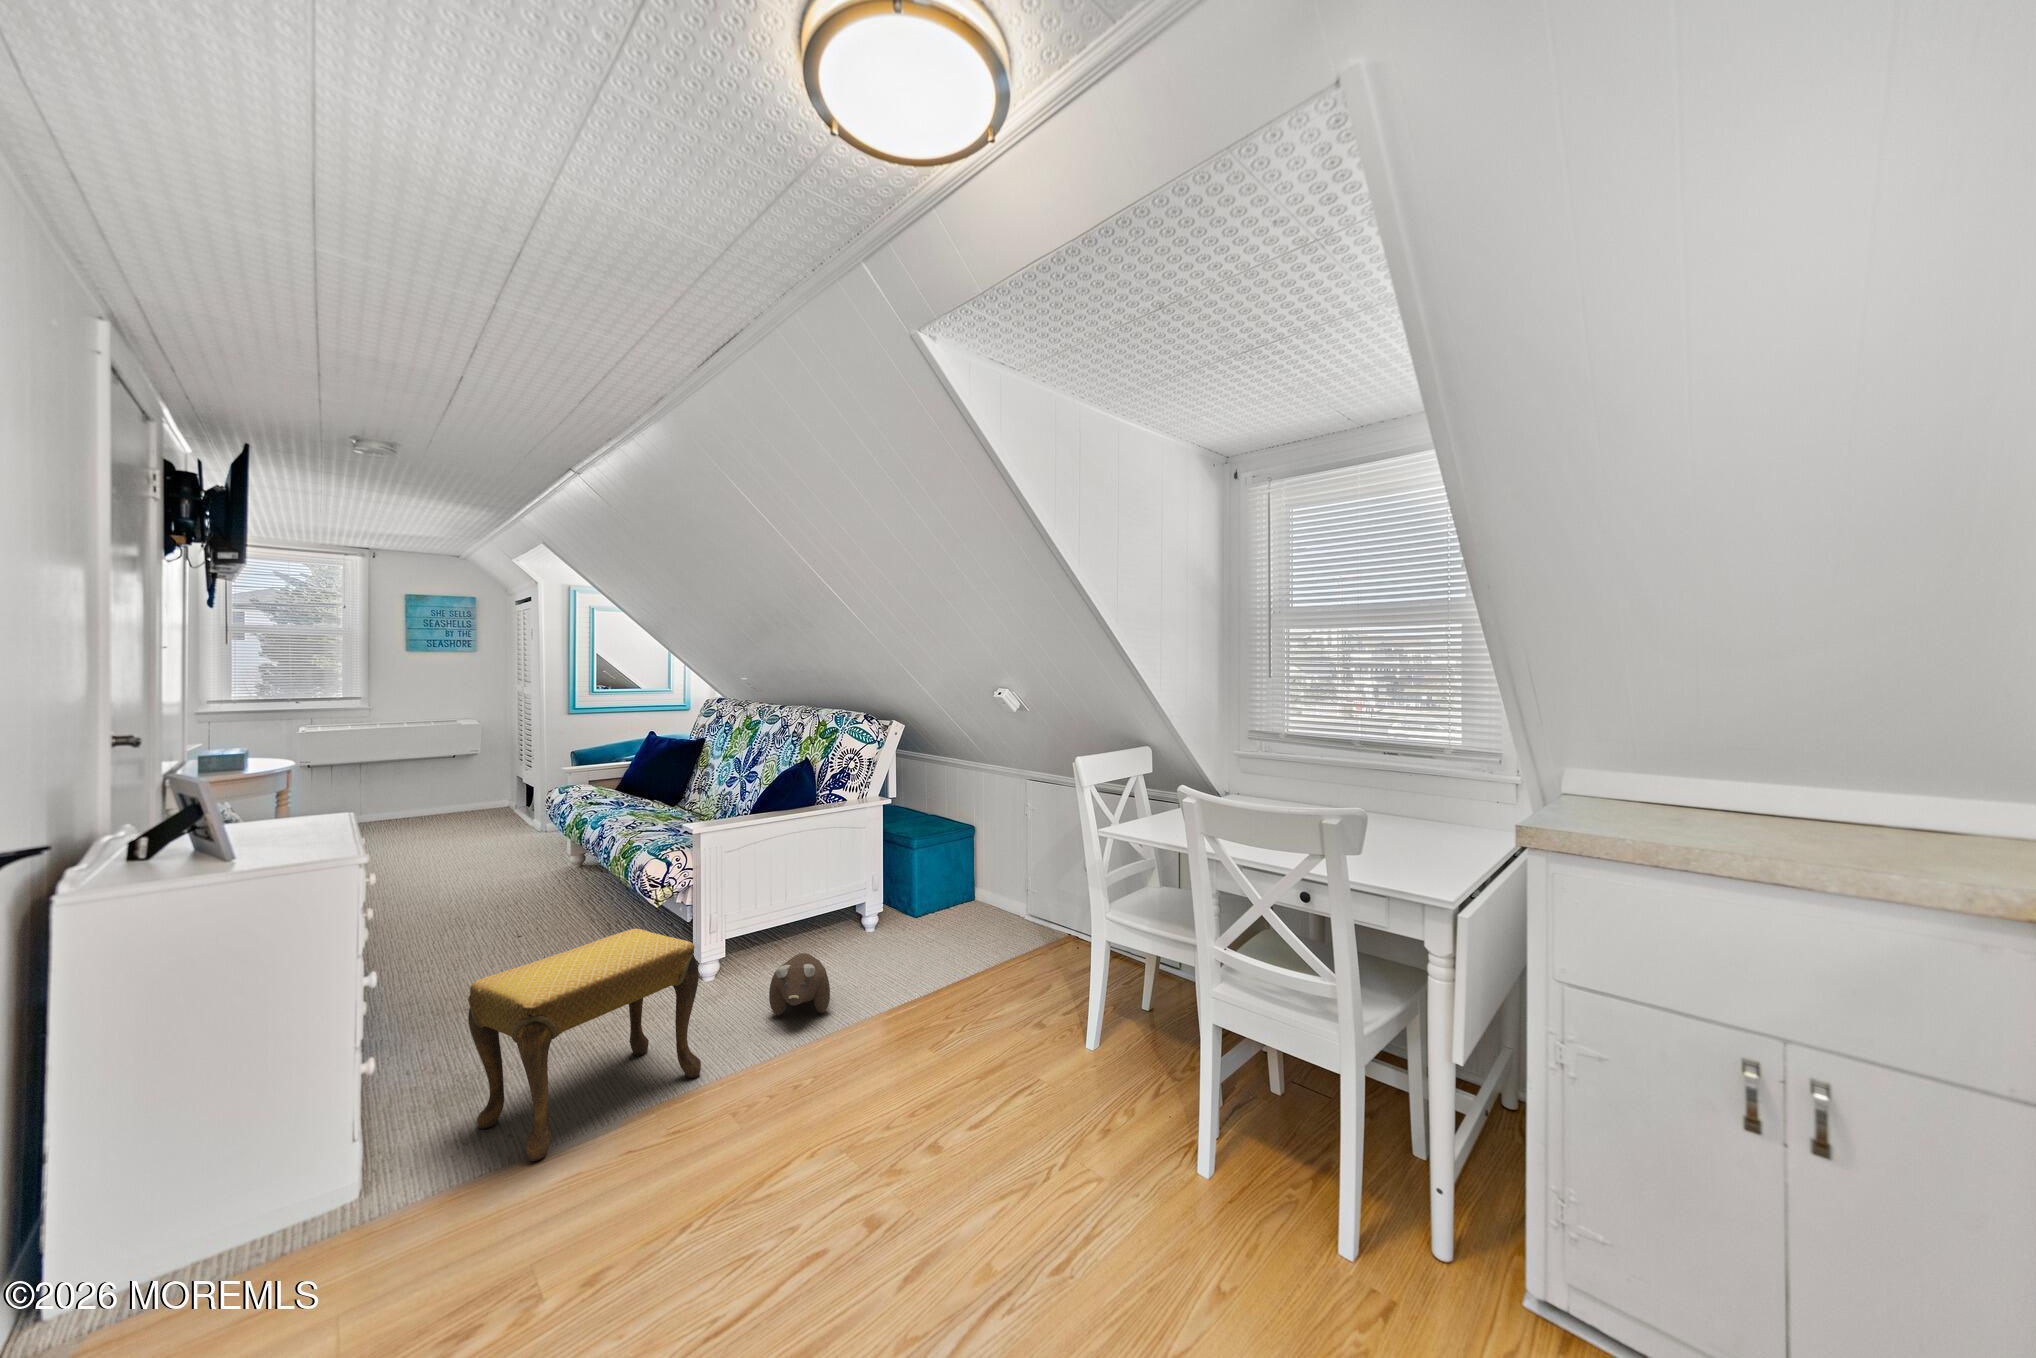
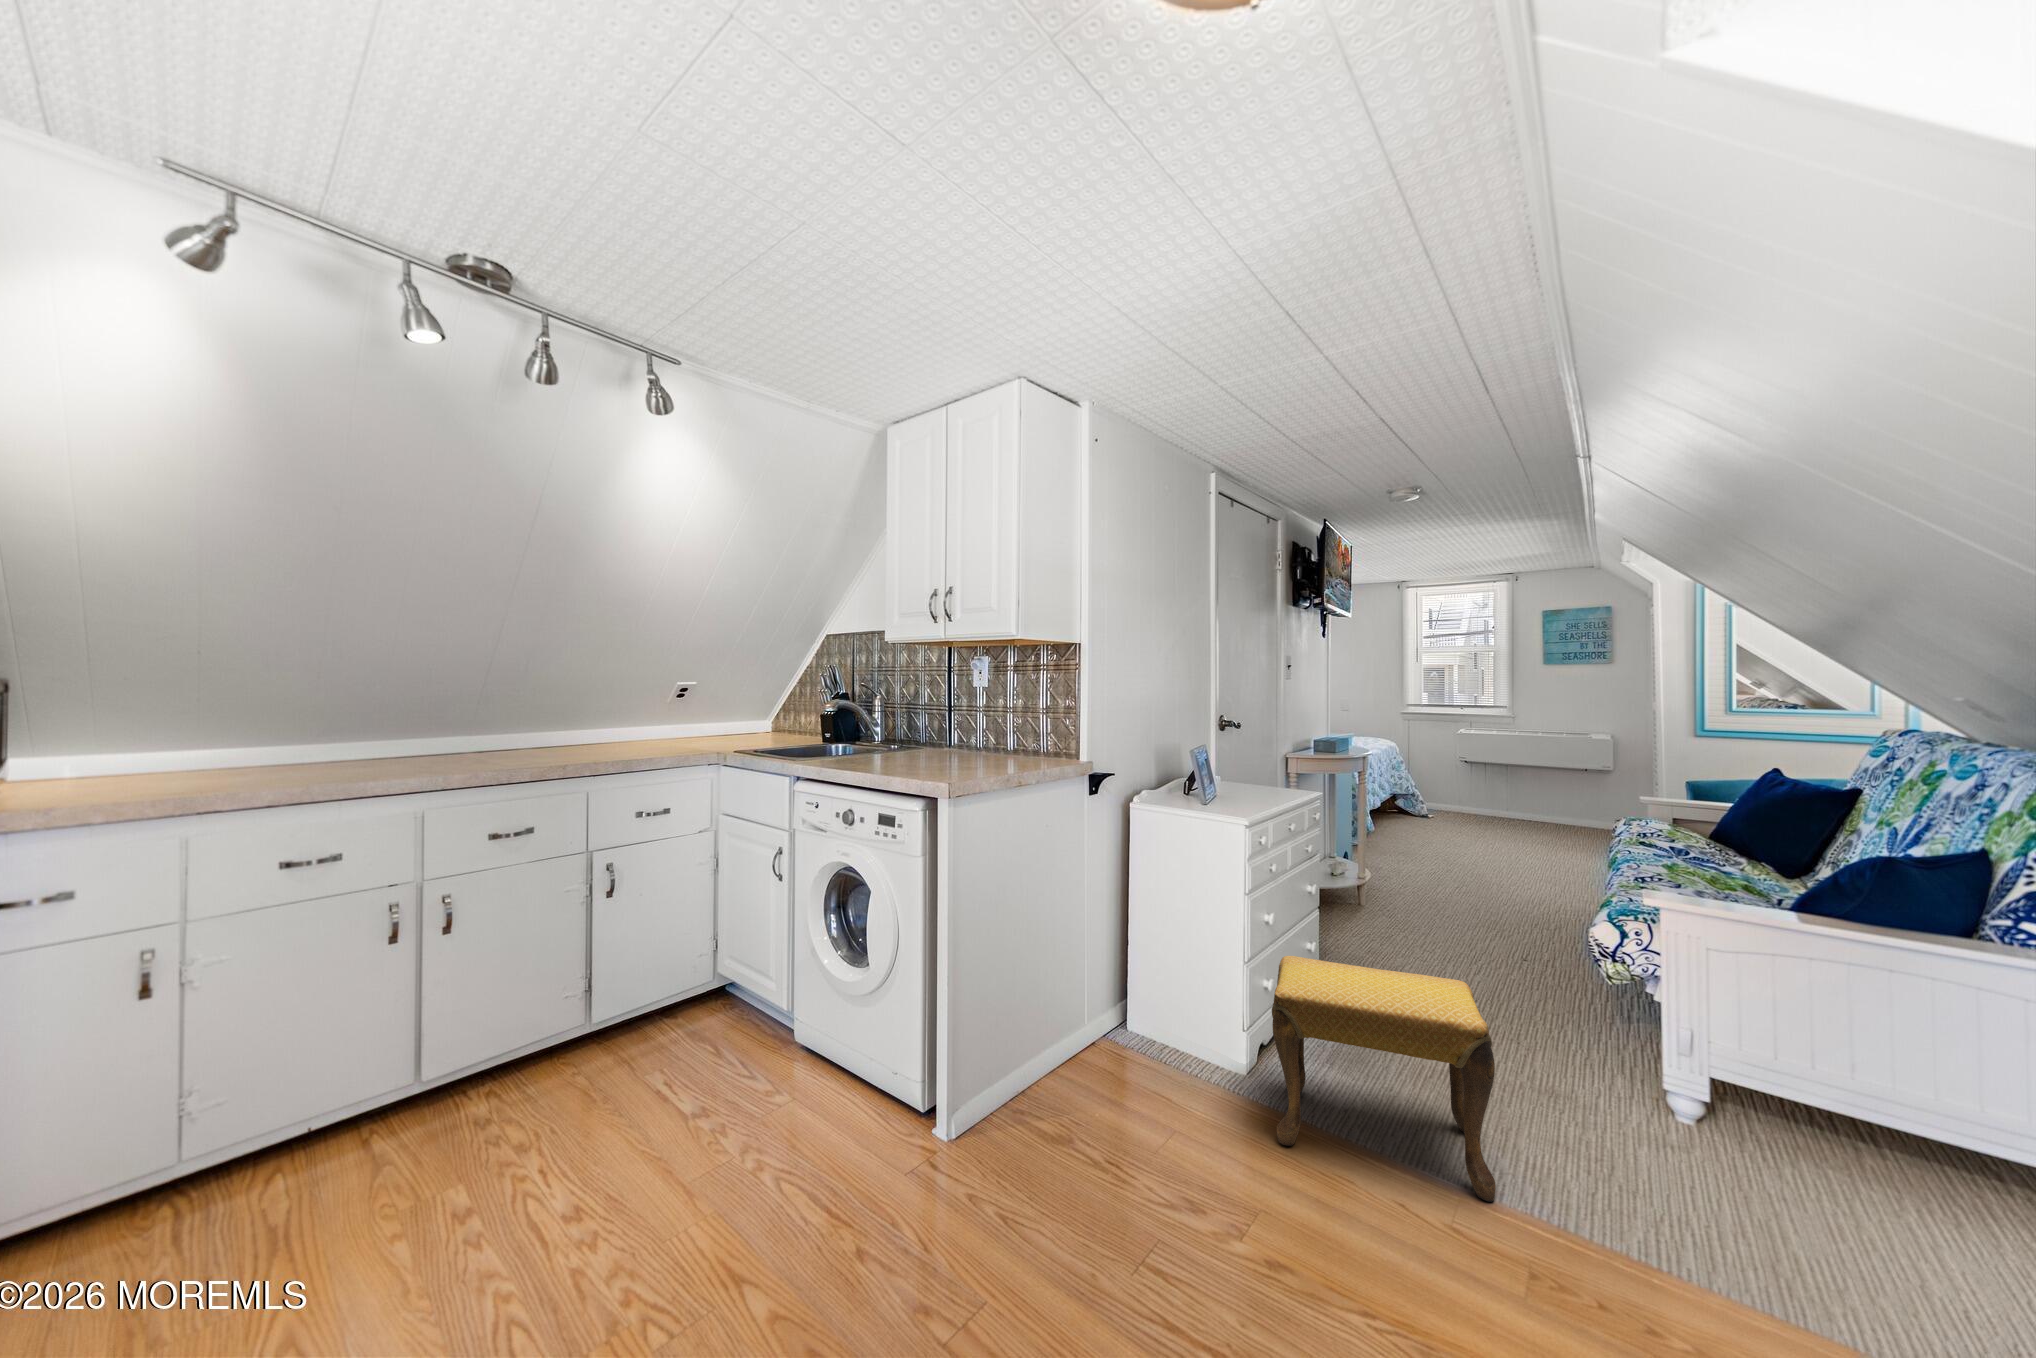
plush toy: present [769,953,830,1015] -> none [1661,1147,1824,1287]

